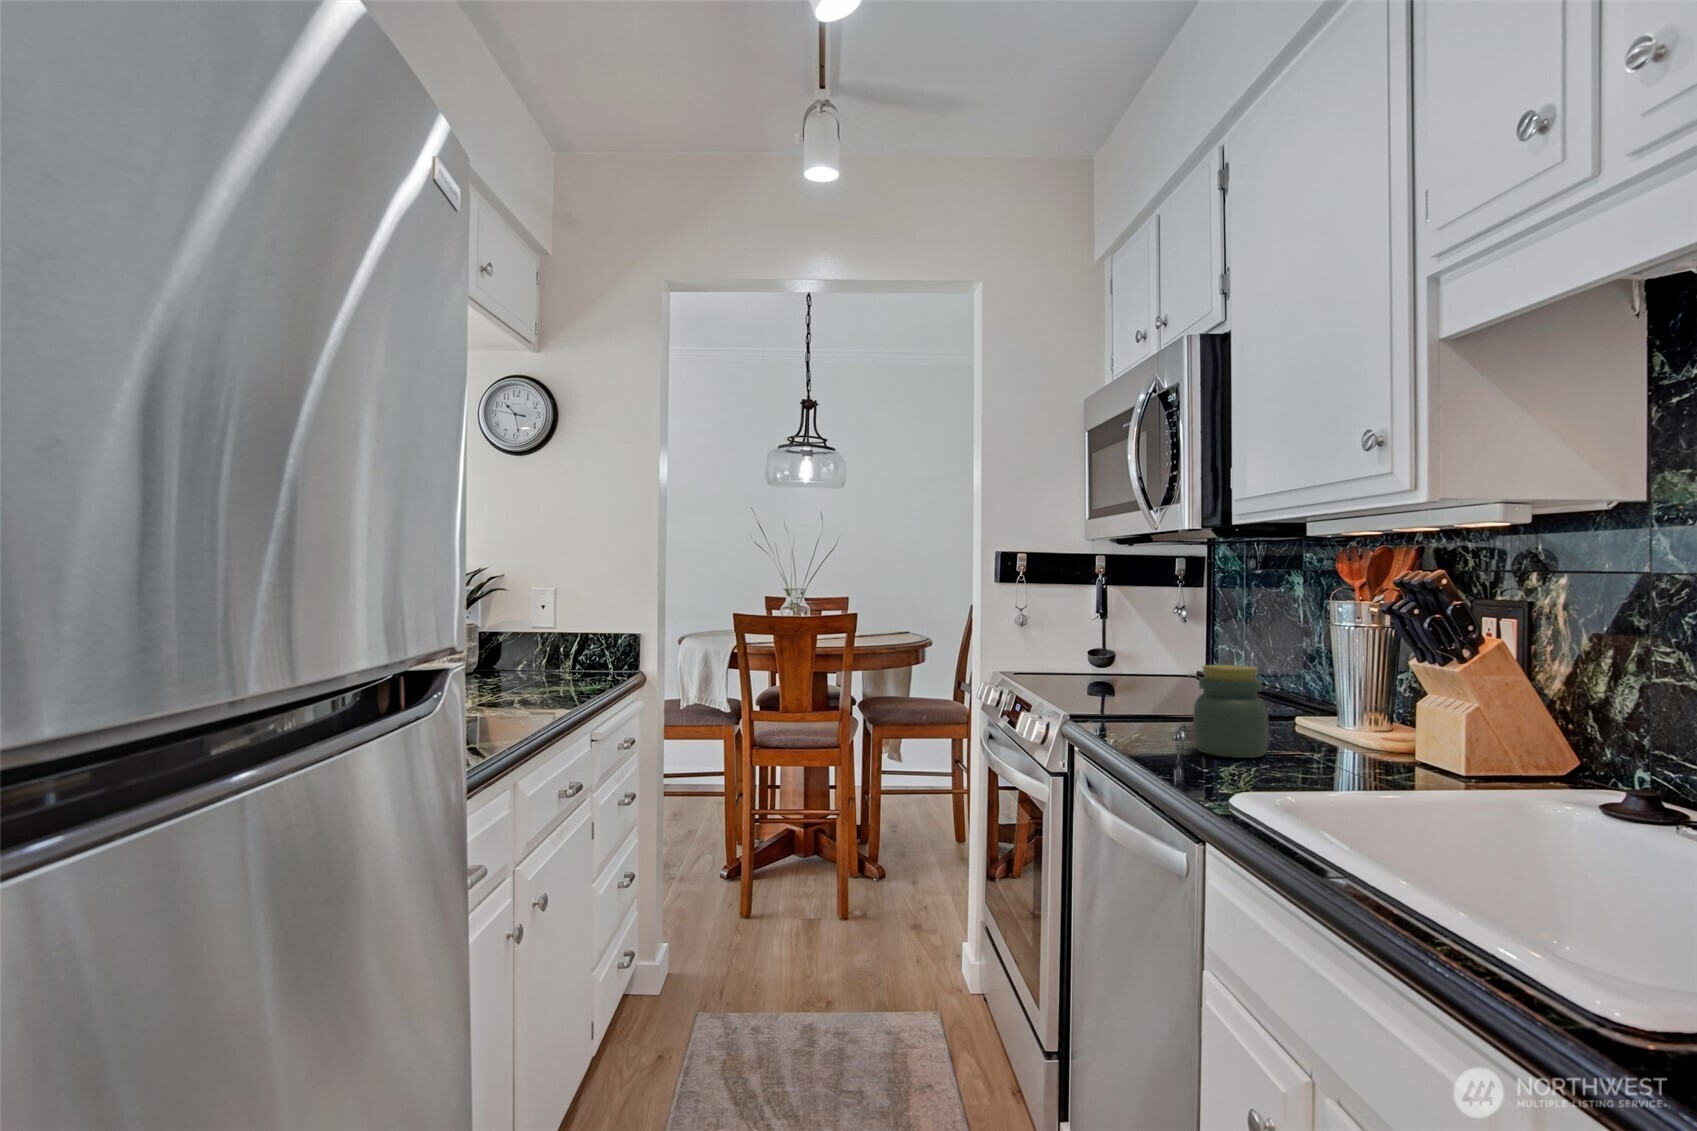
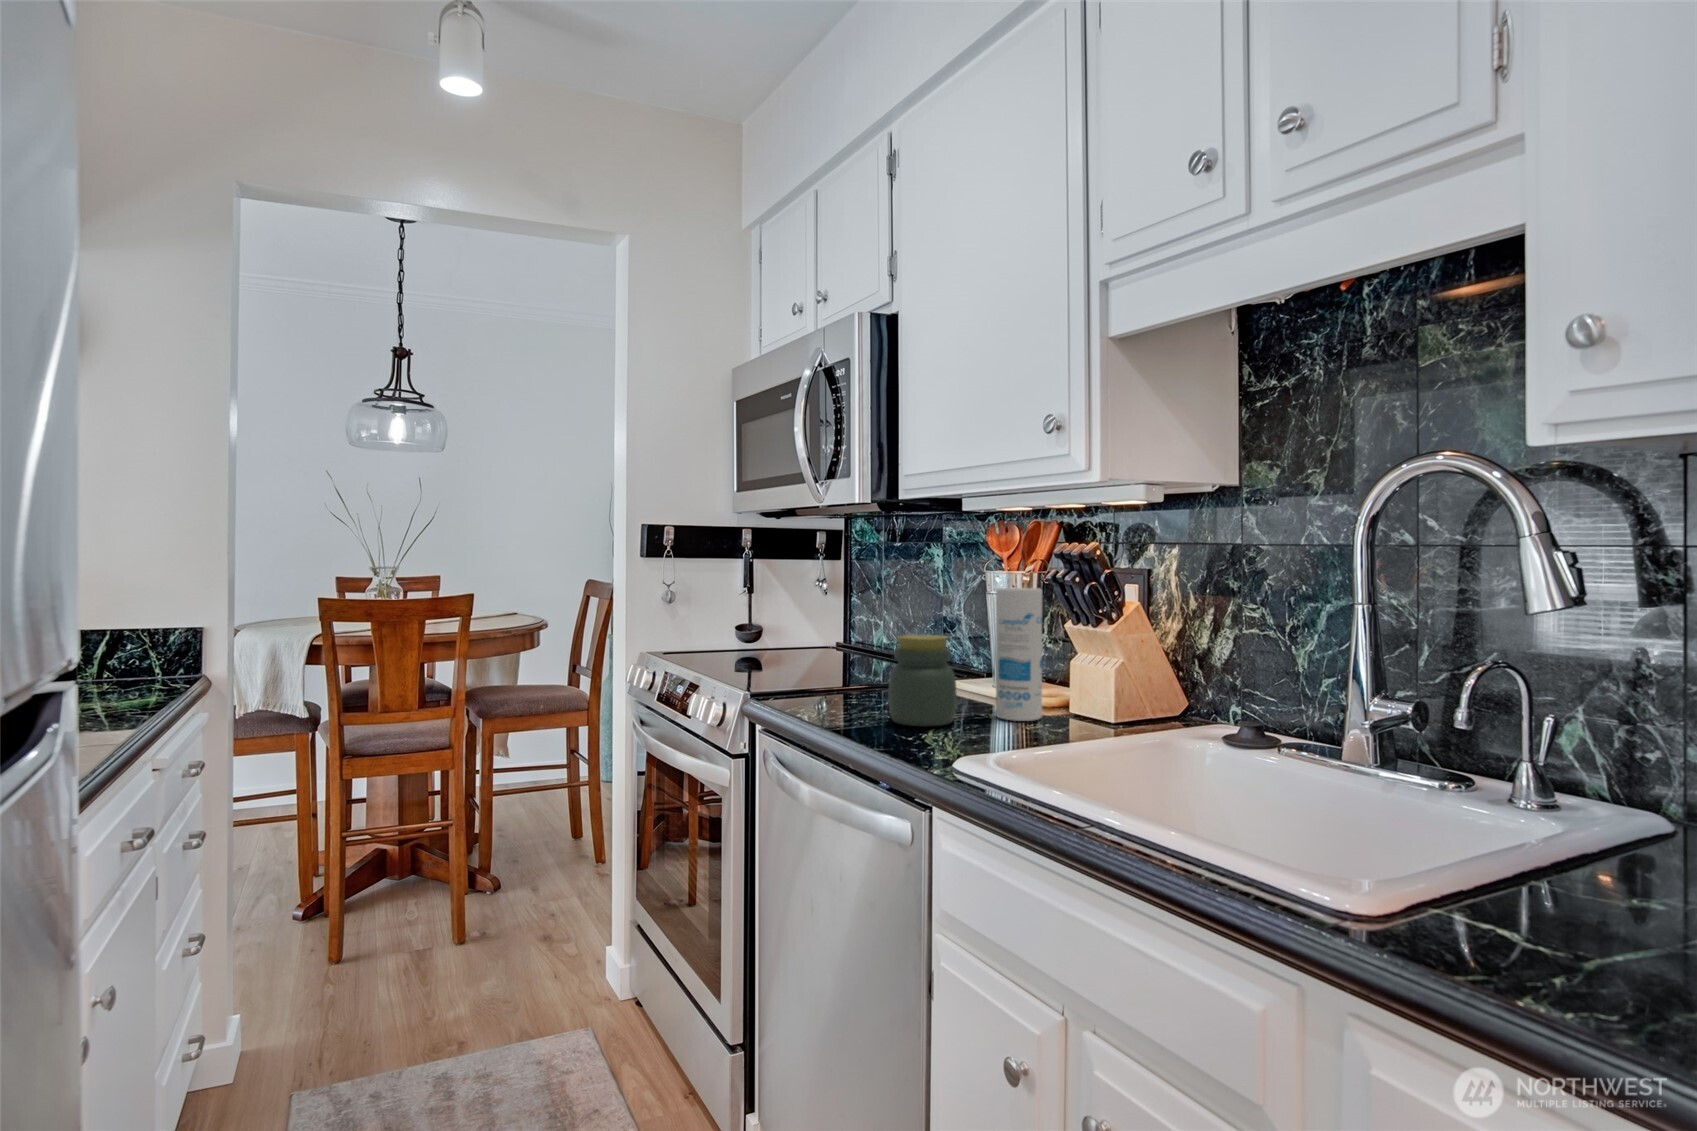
canister: none [1317,619,1375,764] -> present [996,588,1042,721]

